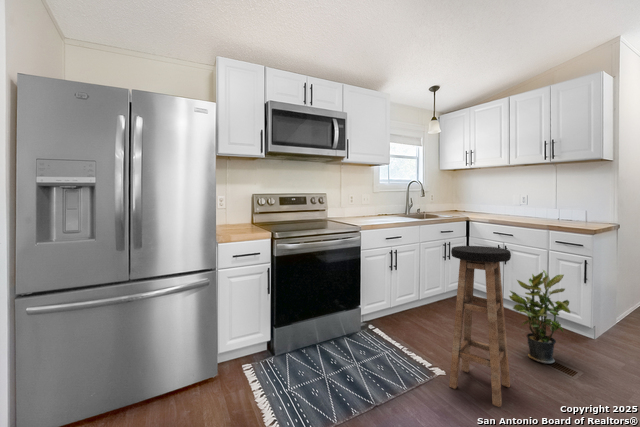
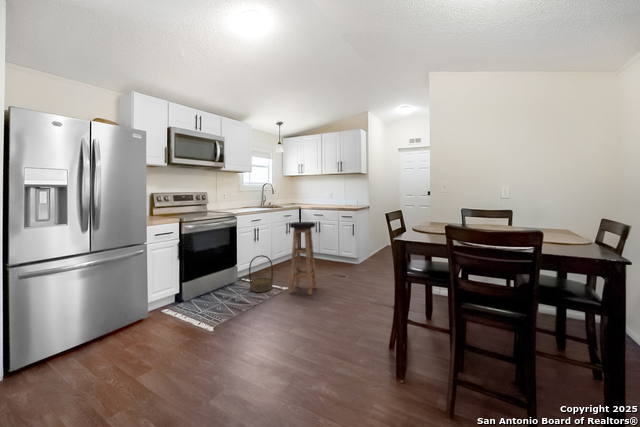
potted plant: present [509,270,570,364] -> none [318,233,342,278]
basket: none [375,300,417,368] -> present [249,255,273,292]

